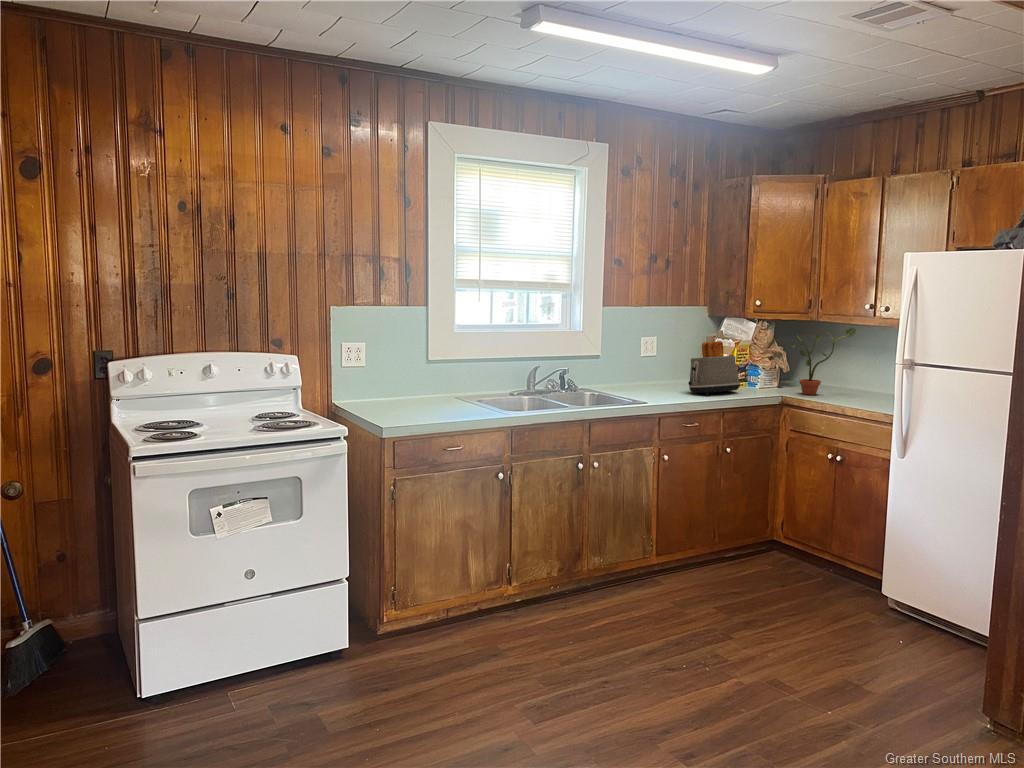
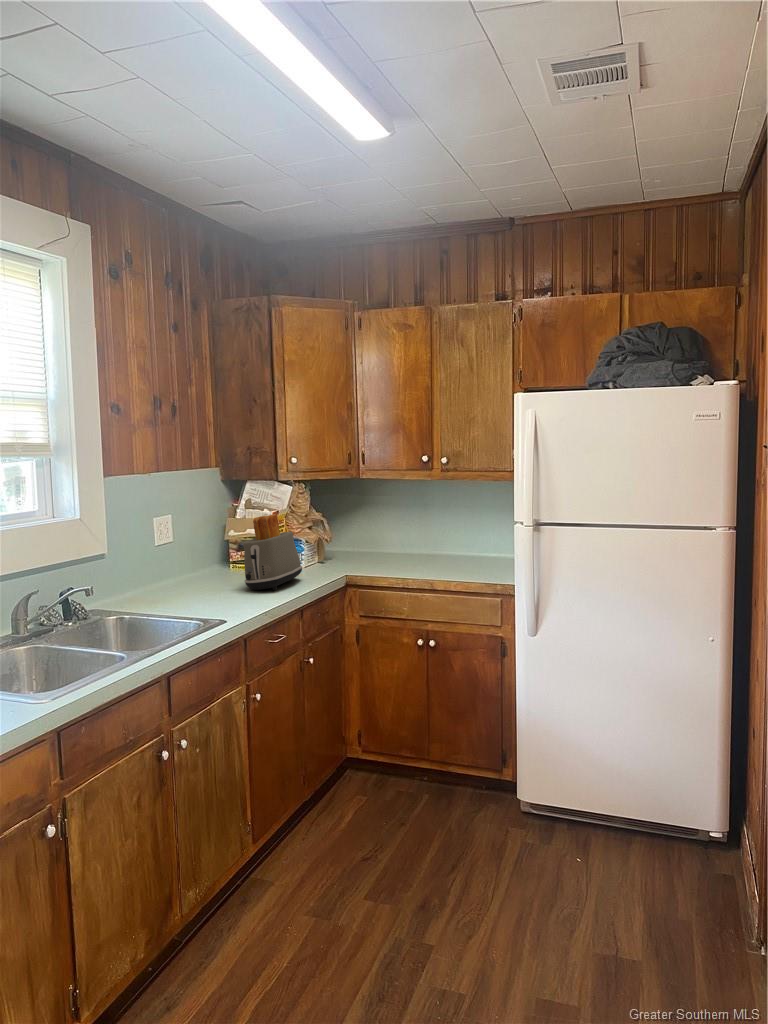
potted plant: present [791,328,856,395] -> none [344,484,404,568]

